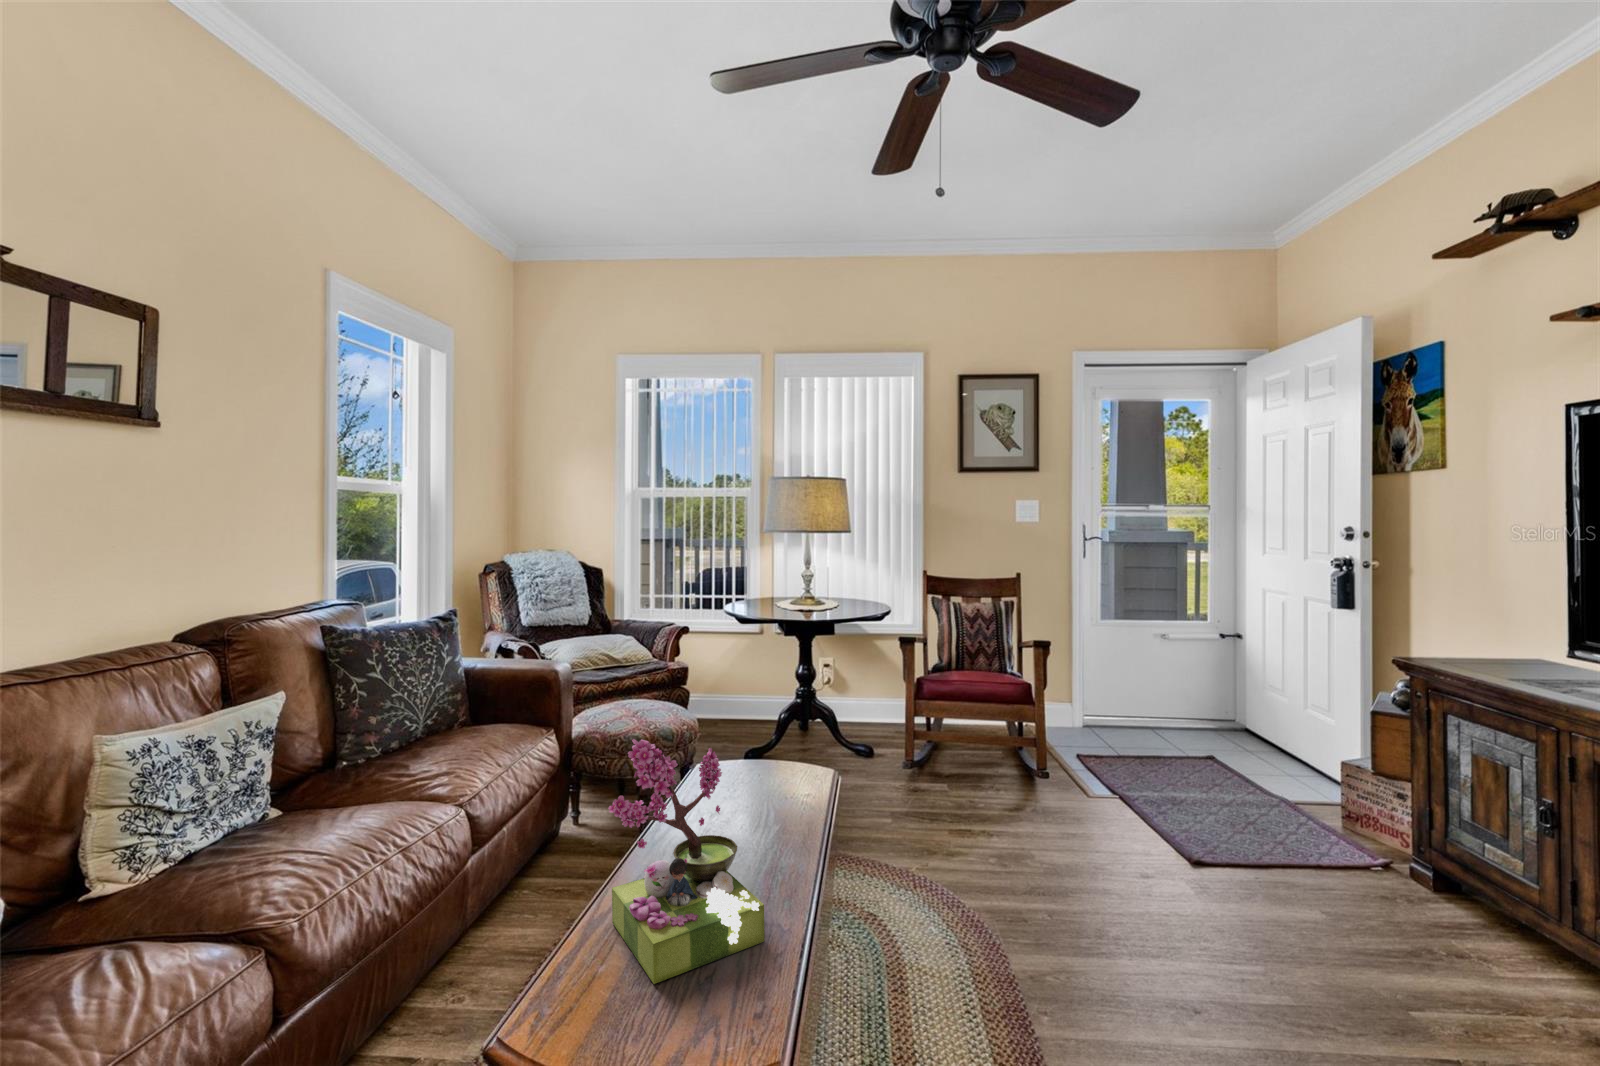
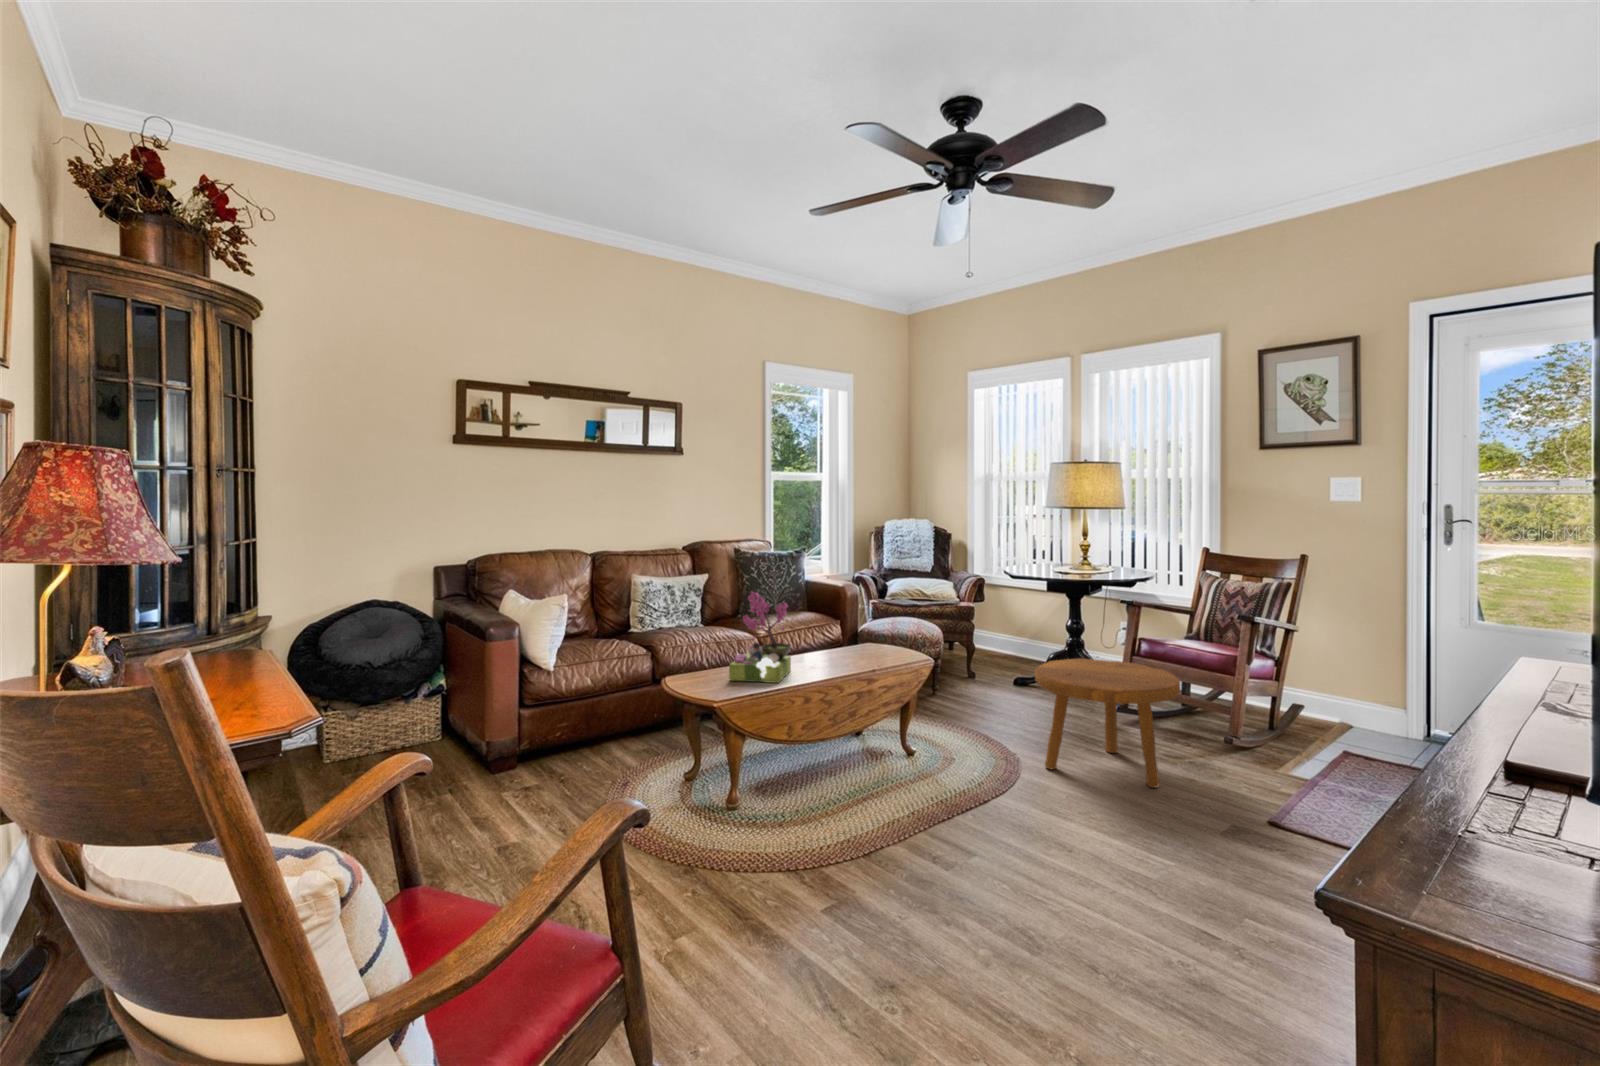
footstool: none [924,717,1102,888] -> present [1035,659,1181,788]

